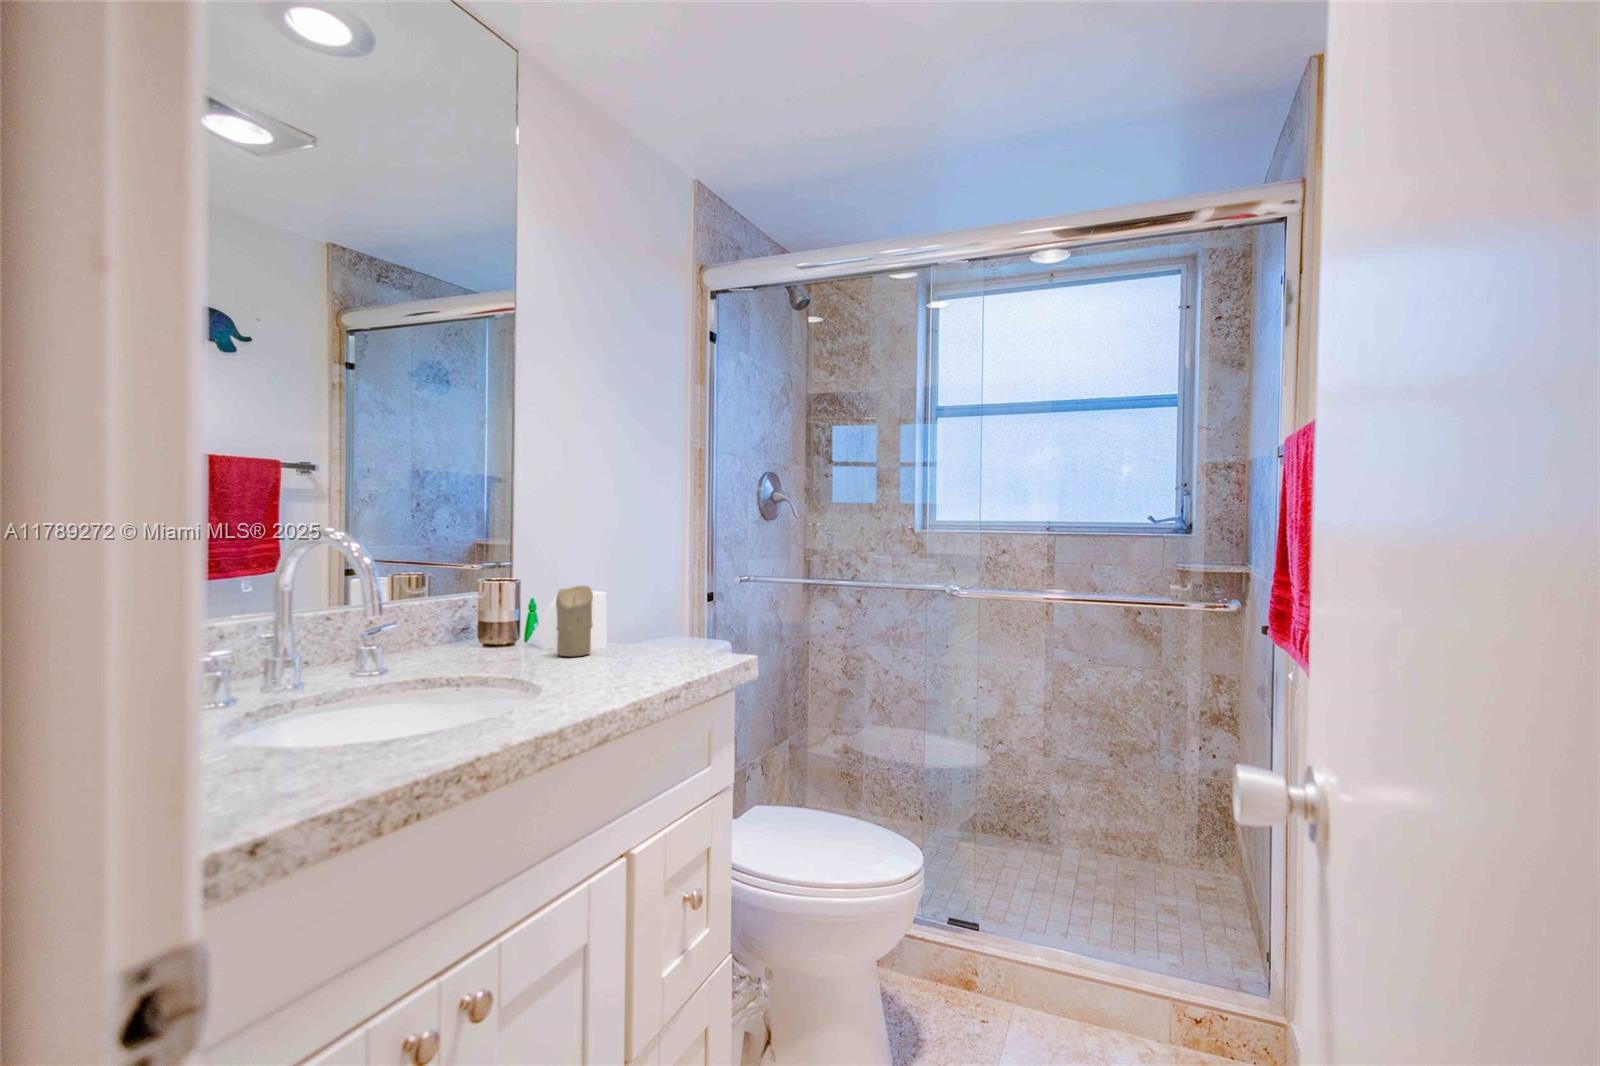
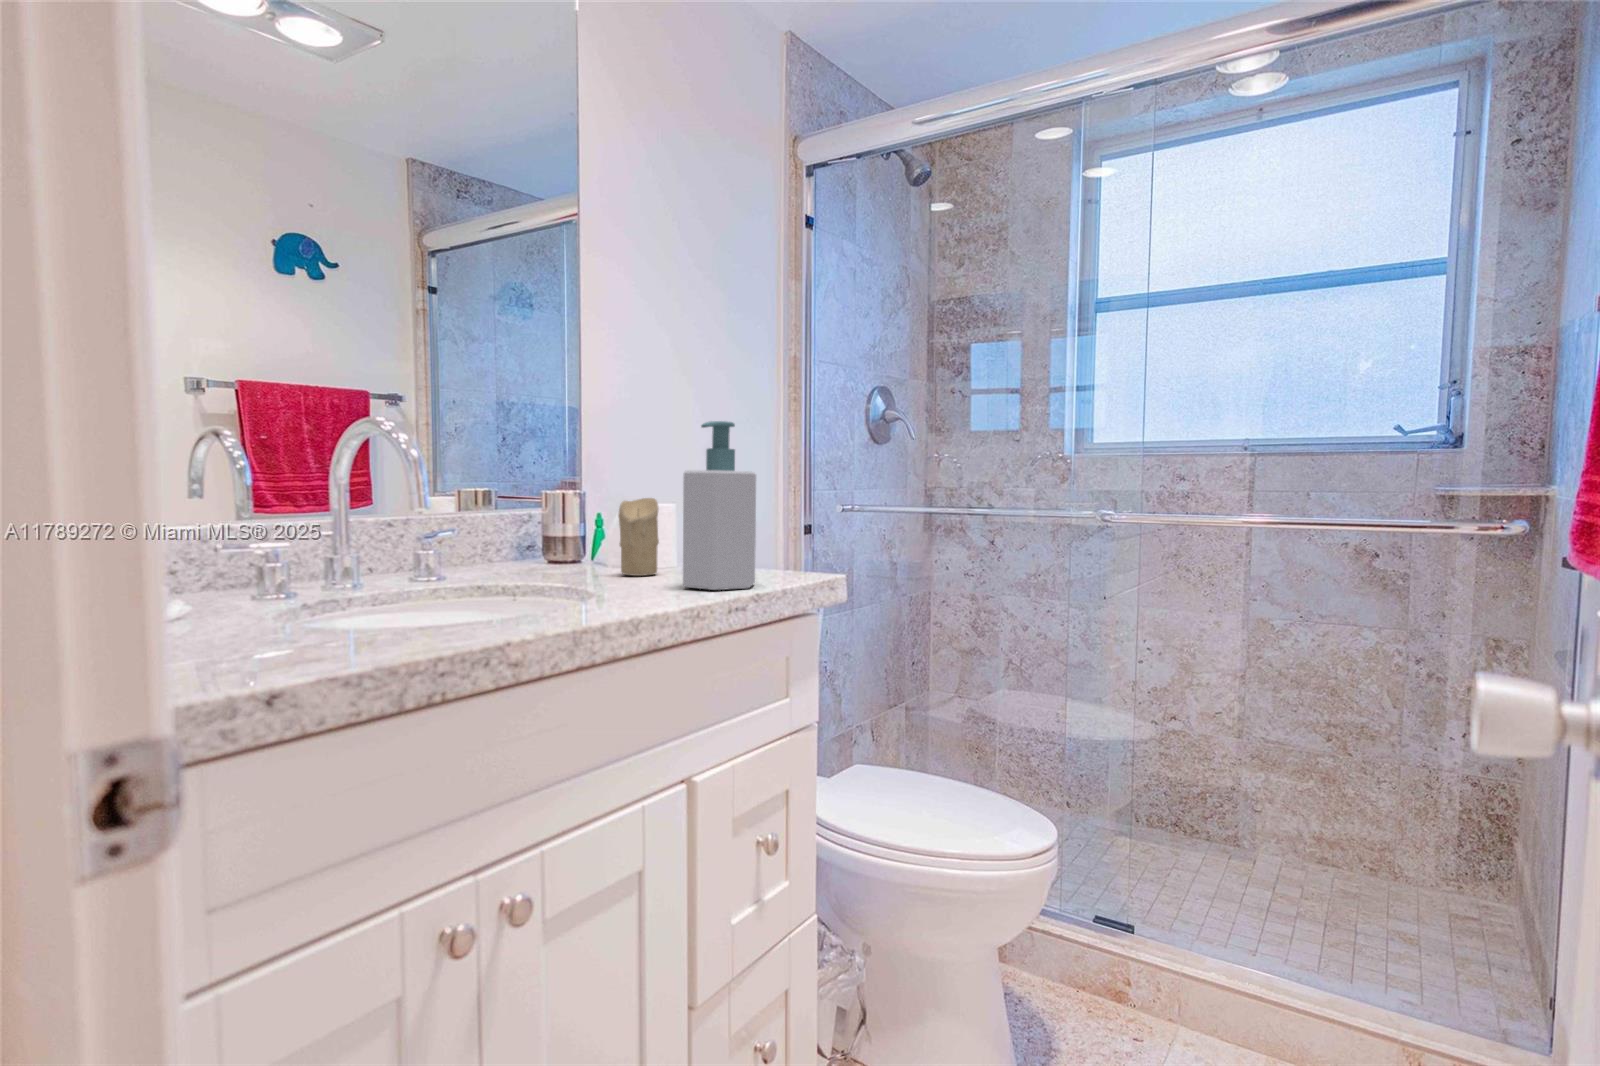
soap bottle: none [620,527,686,676] -> present [683,421,756,590]

